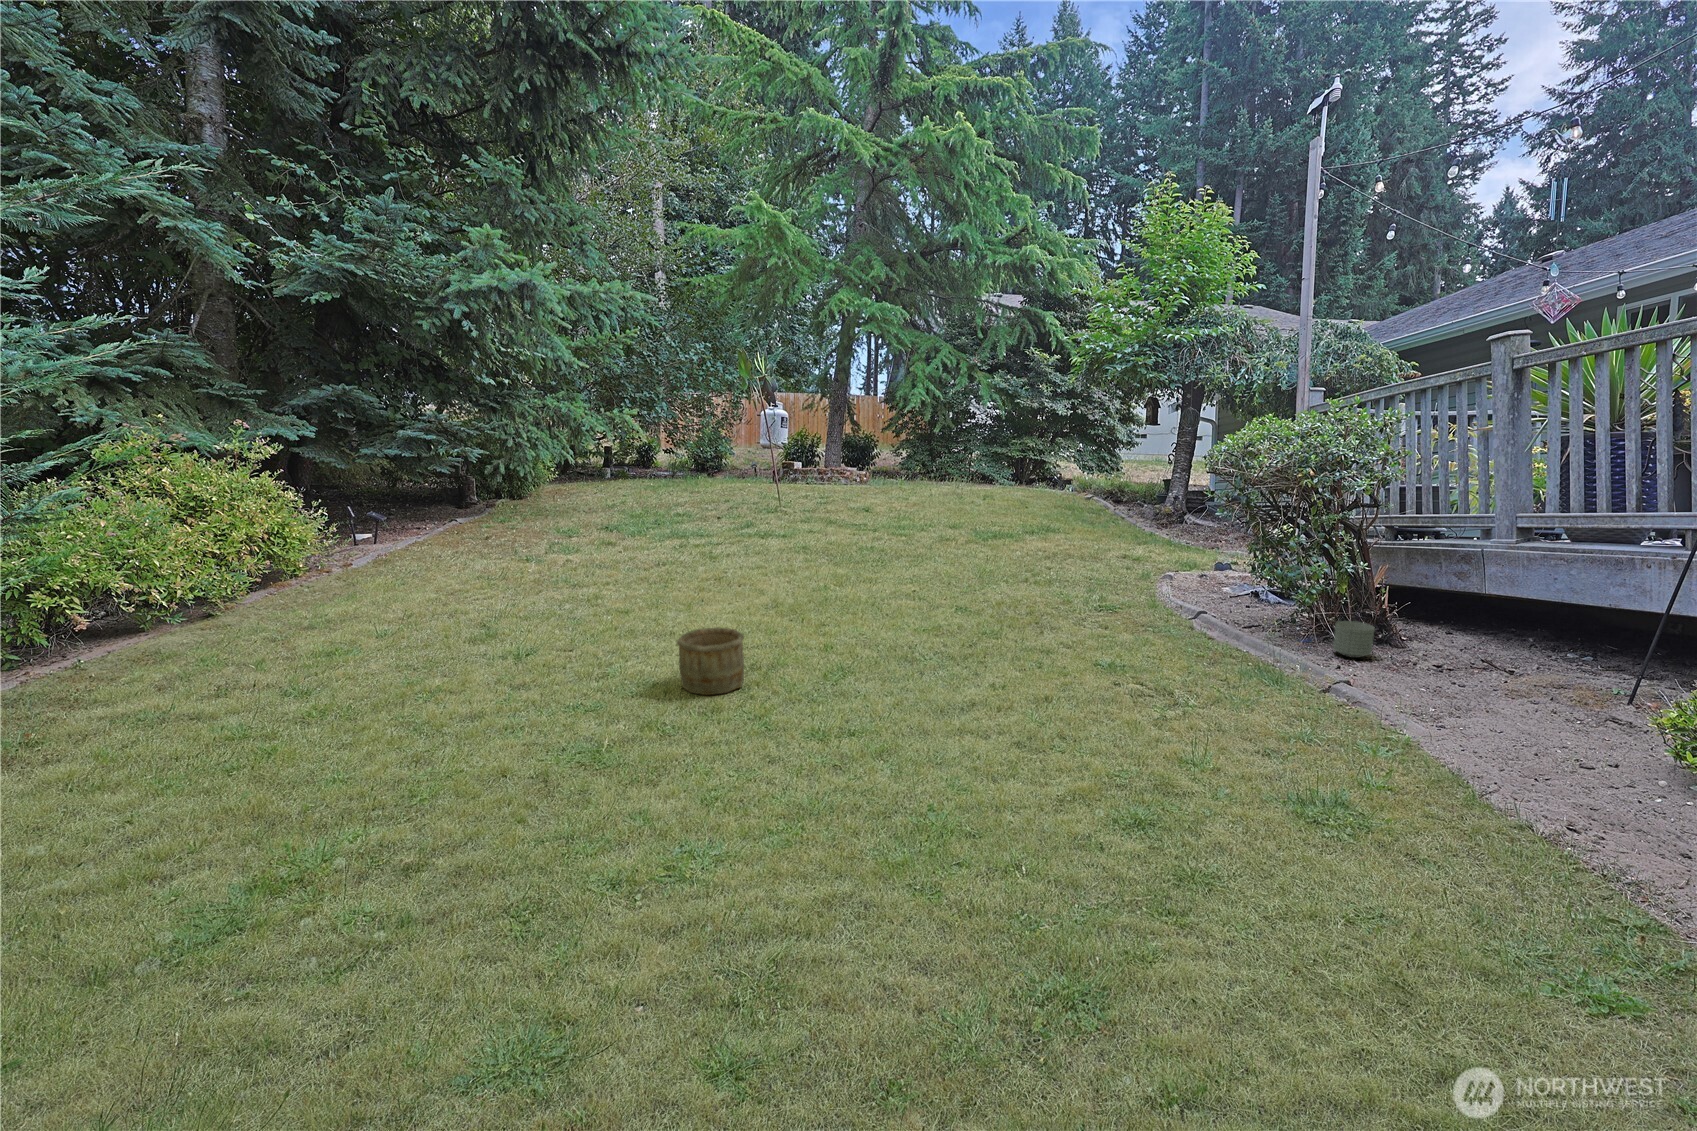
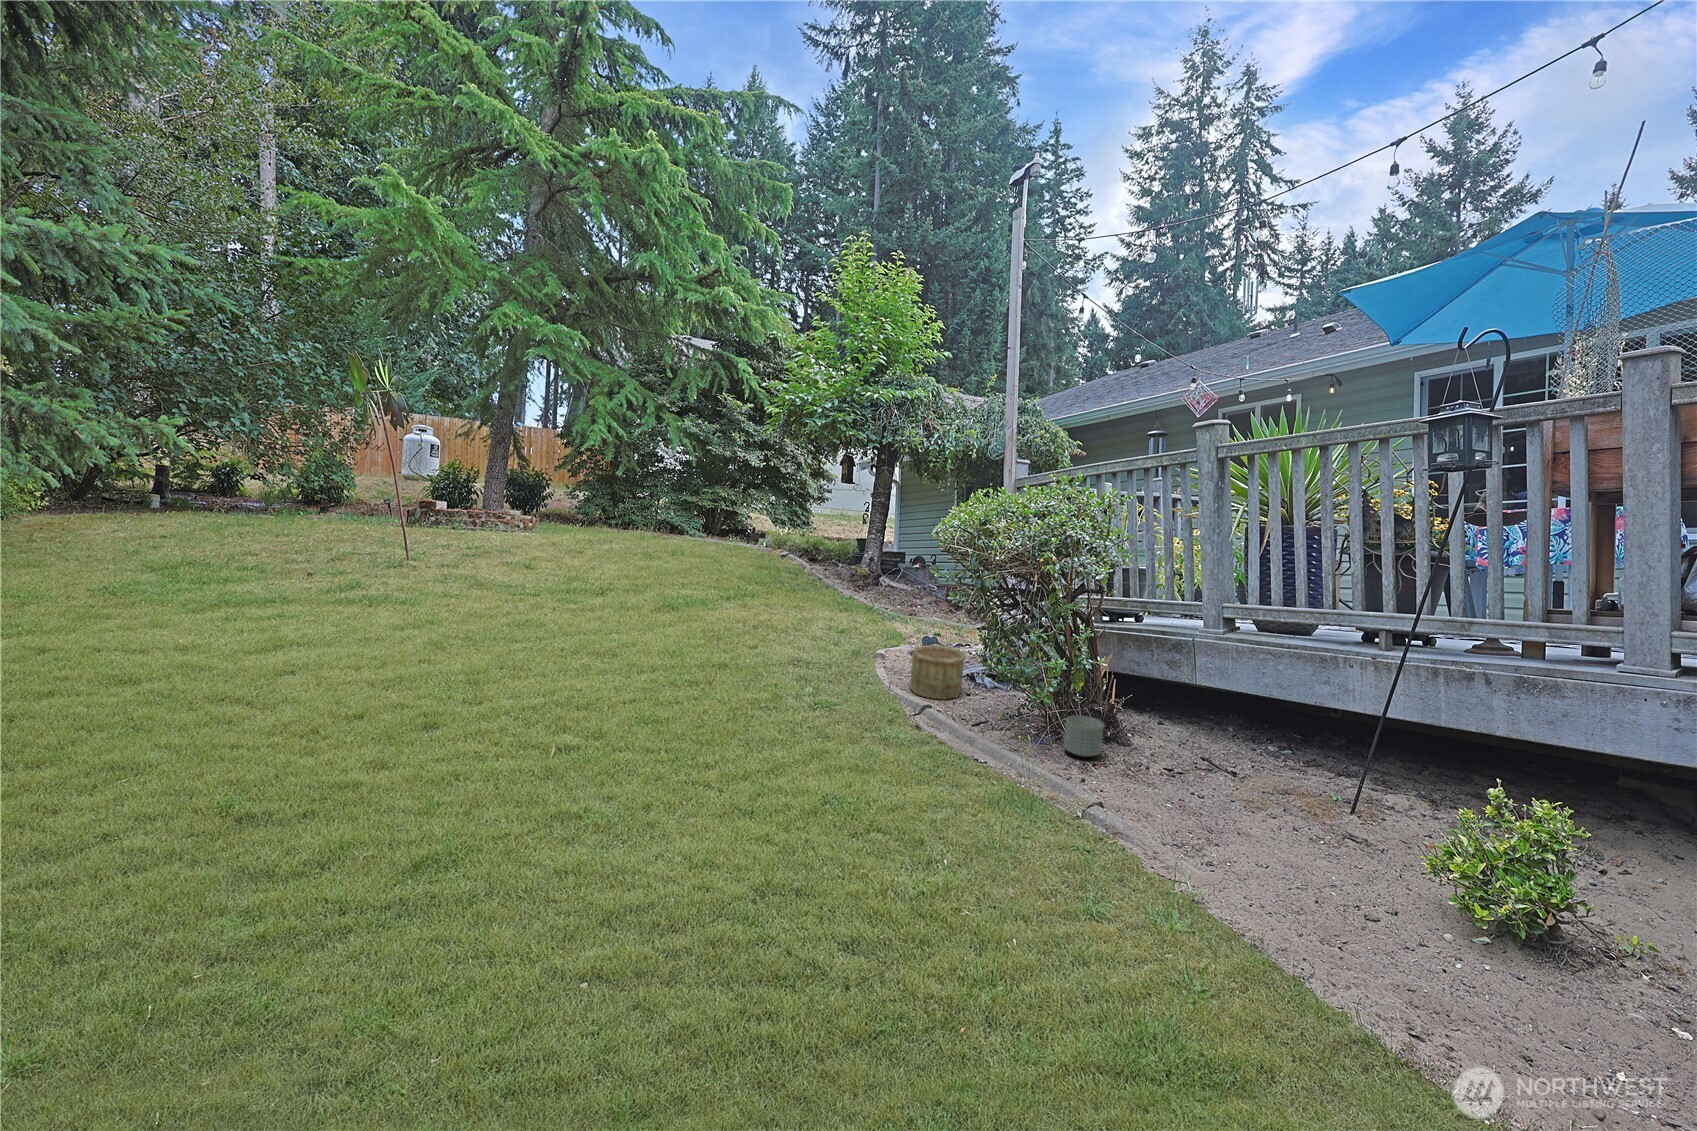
wooden bucket: present [676,628,744,695] -> present [911,645,966,699]

